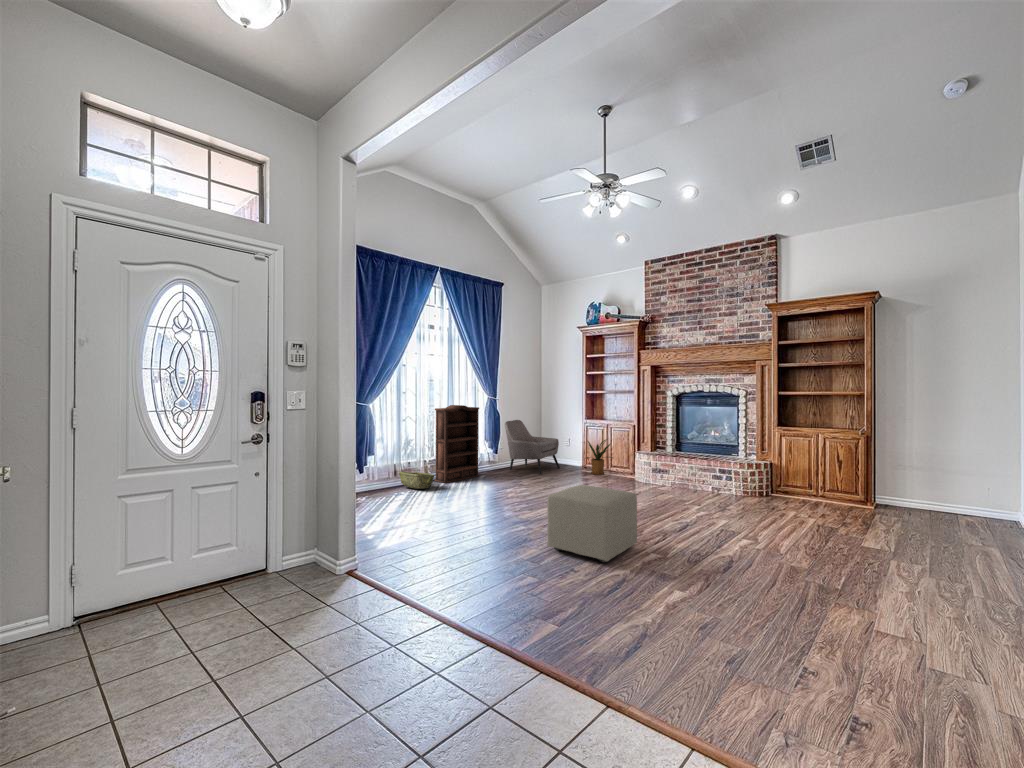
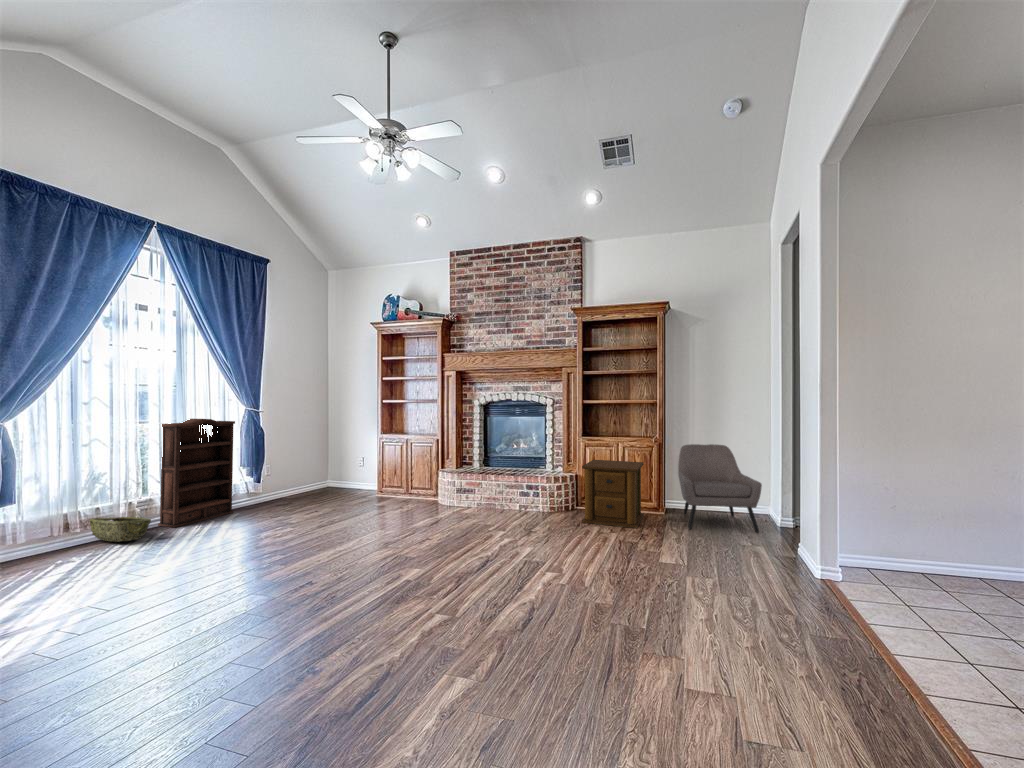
armchair: present [505,420,560,474] -> present [678,444,762,533]
house plant: present [587,440,612,475] -> none [374,454,414,498]
side table: none [778,449,847,516] -> present [582,460,644,528]
ottoman: present [547,485,637,563] -> none [288,525,420,639]

